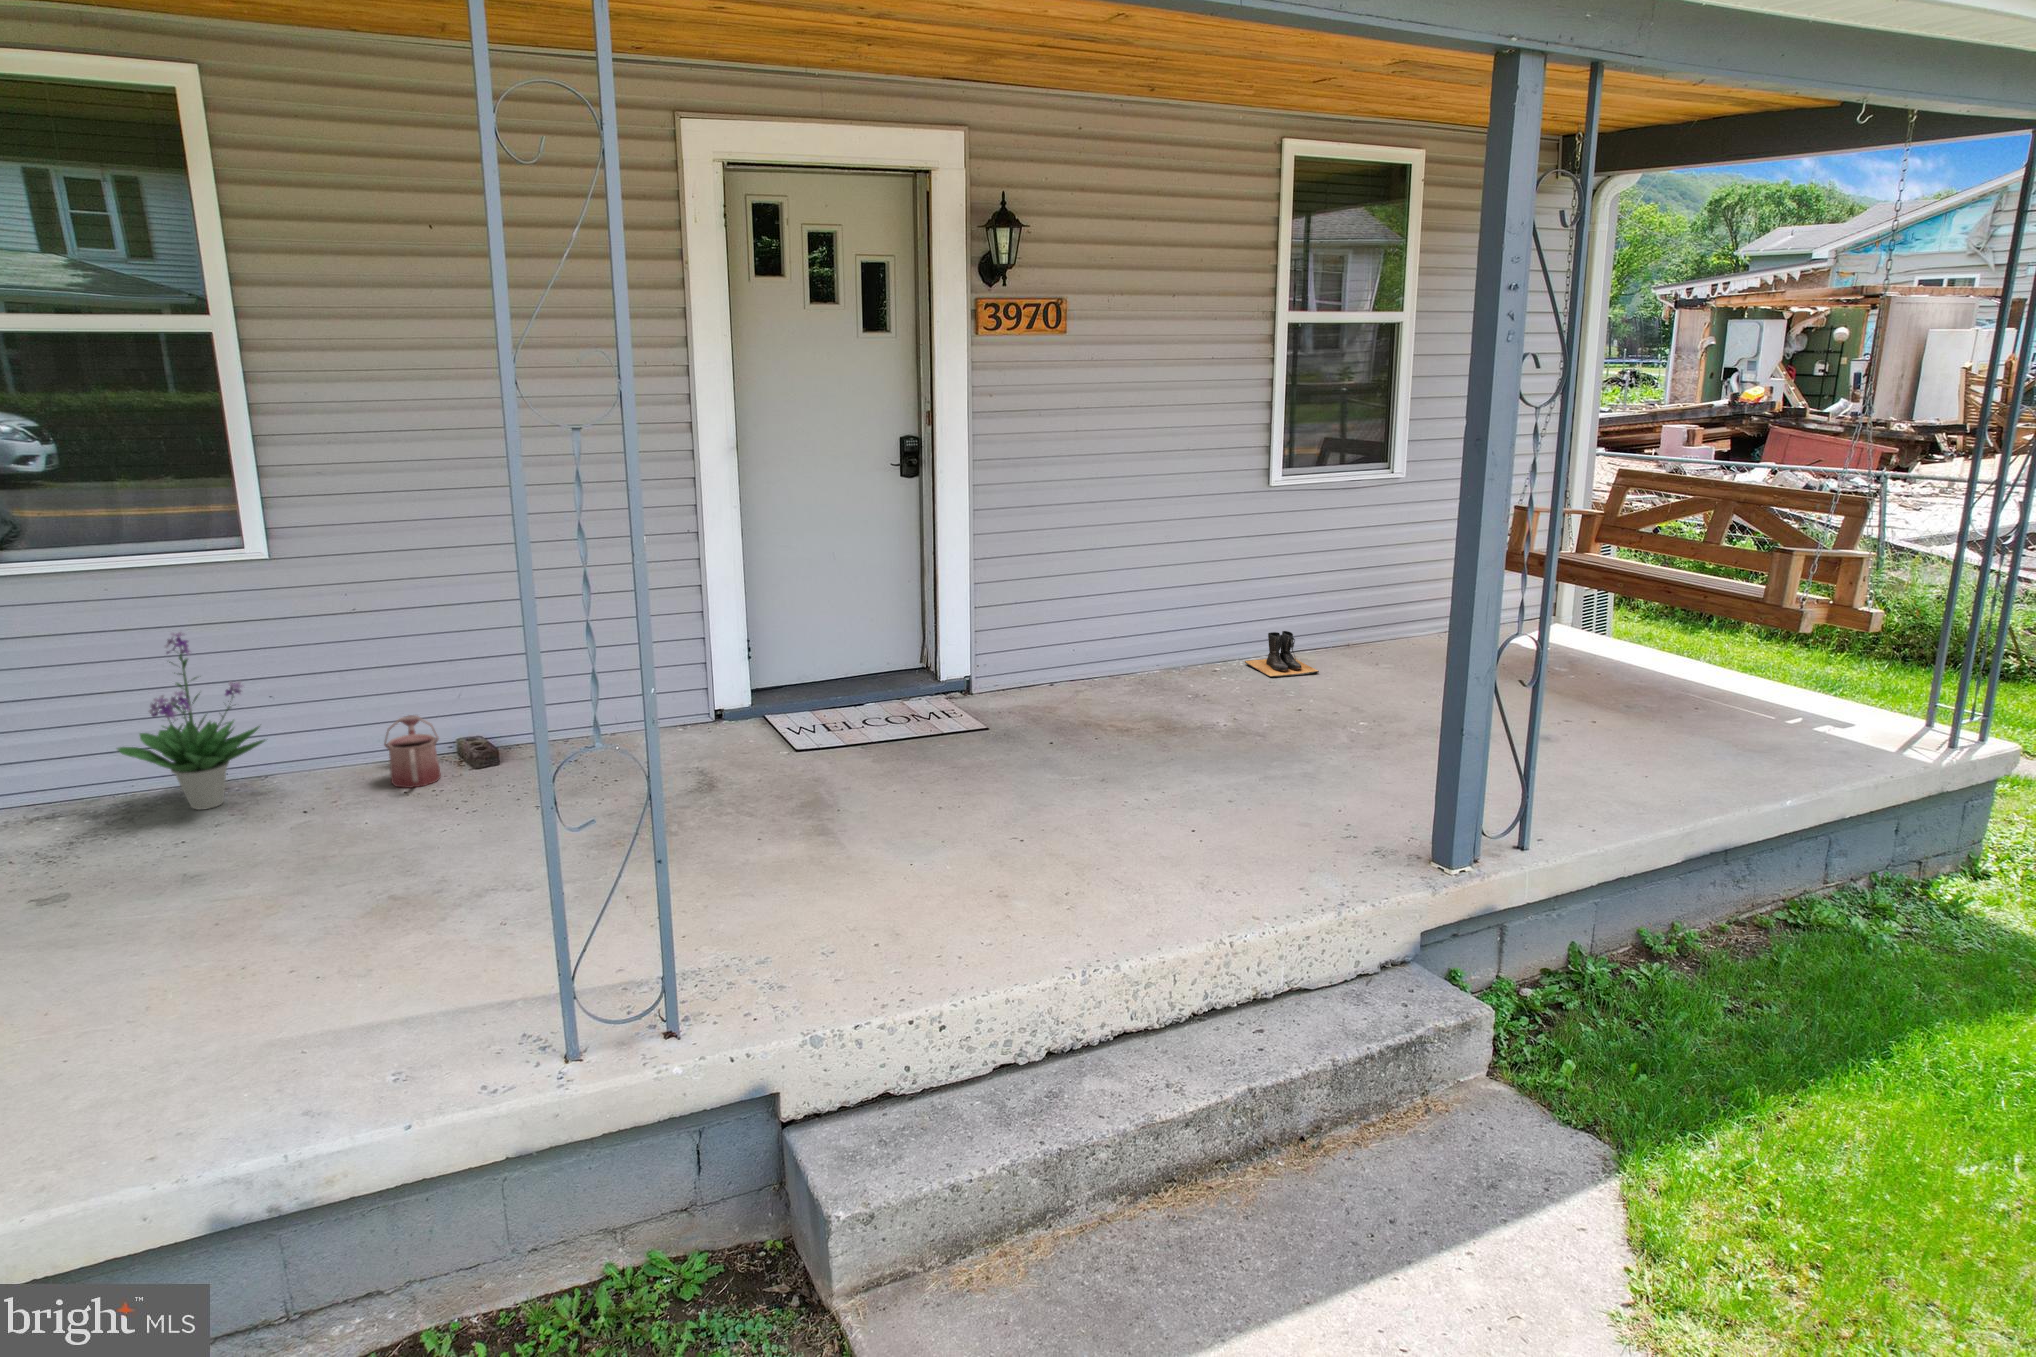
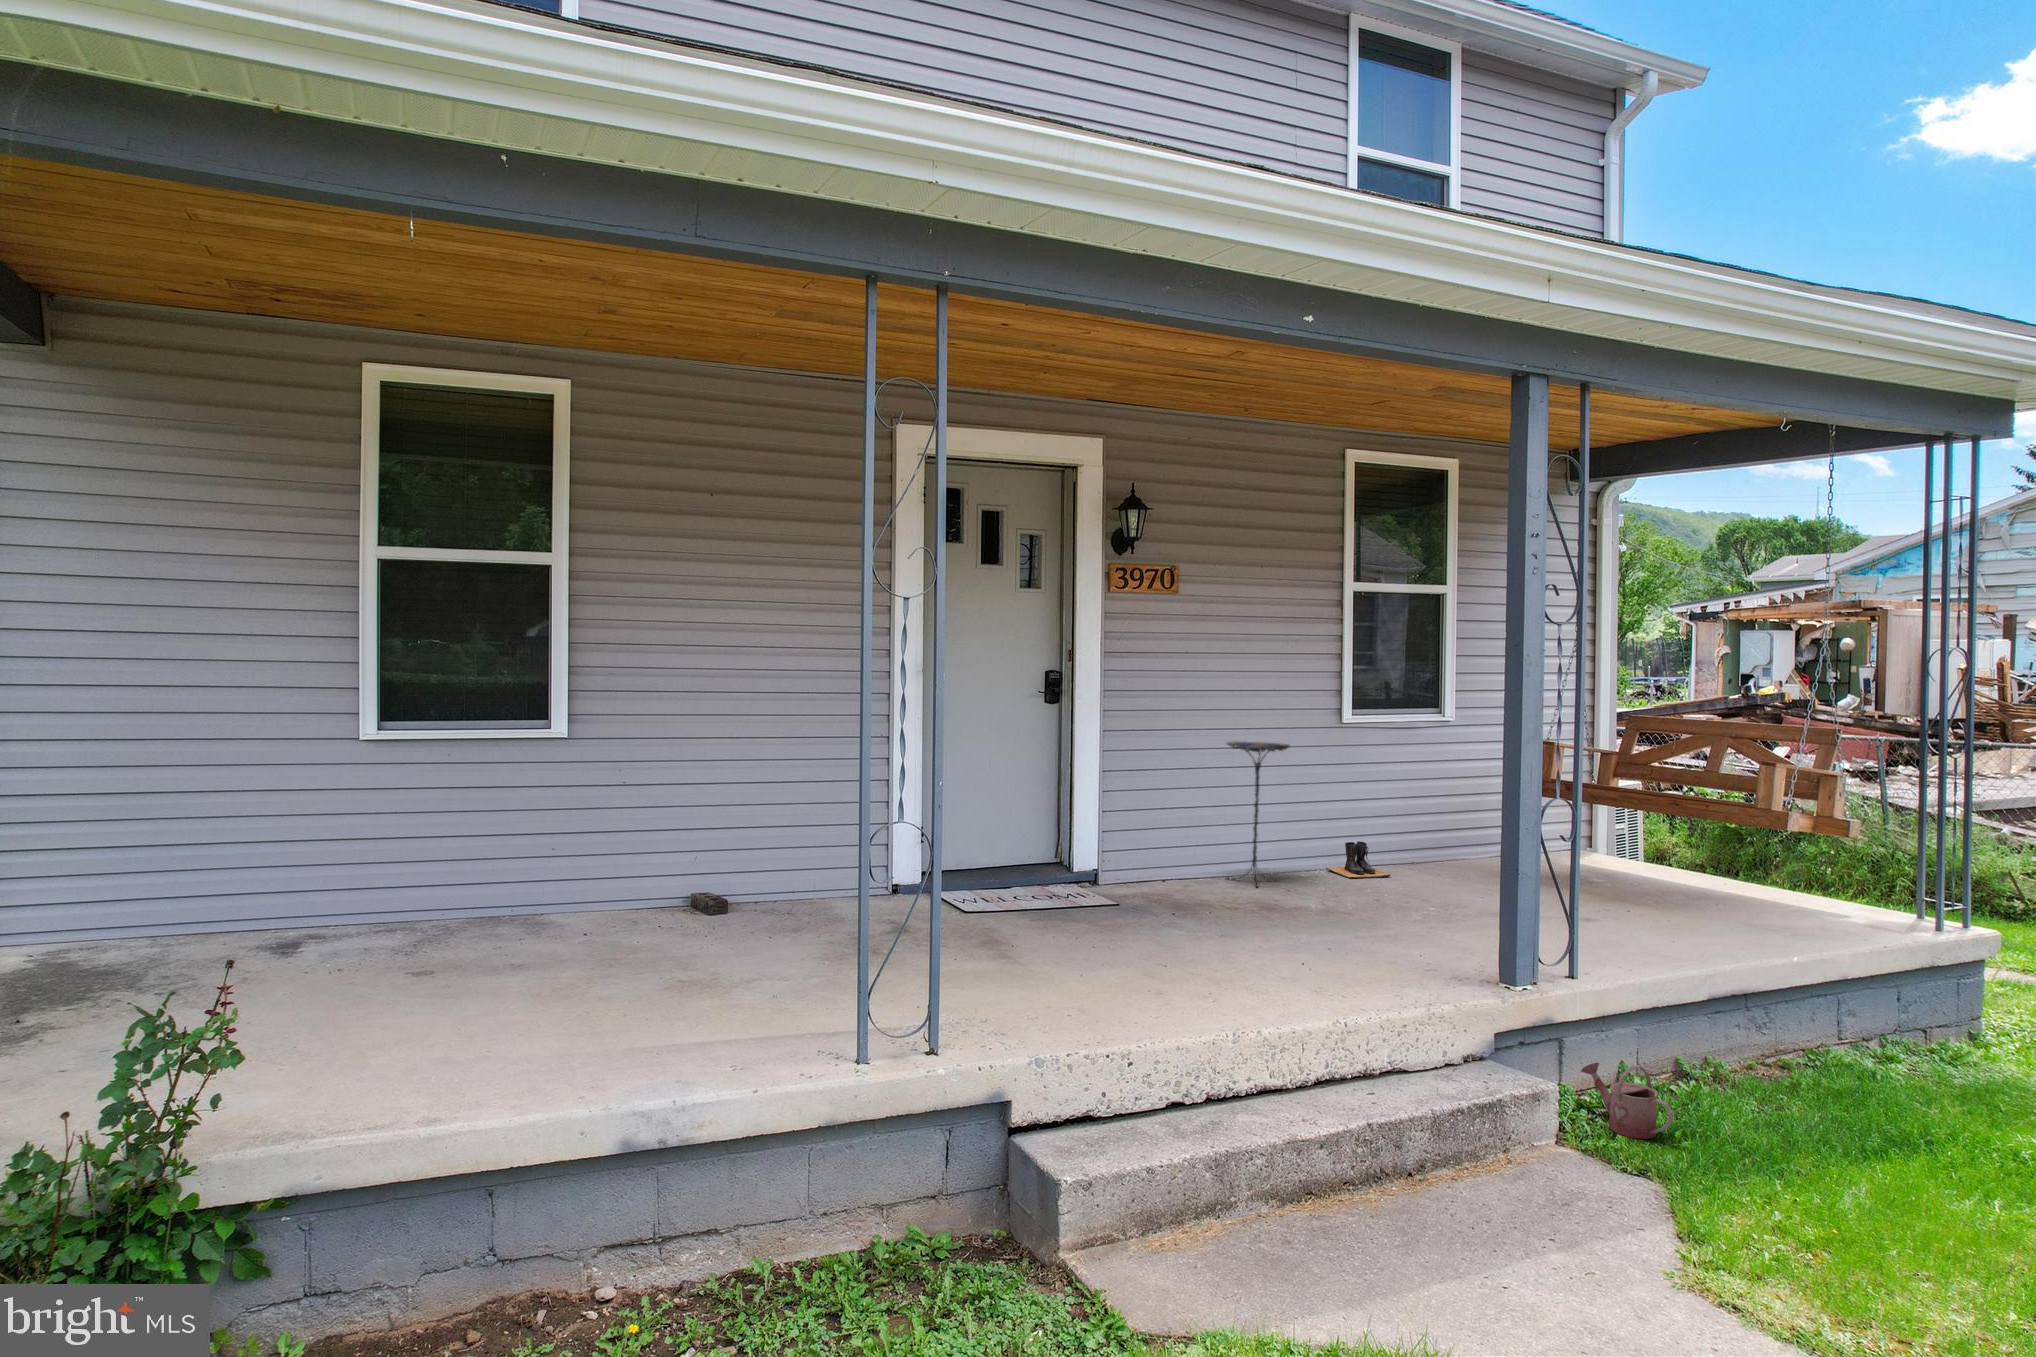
side table: none [1122,519,1204,696] -> present [1227,742,1289,880]
potted plant: present [117,632,265,810] -> none [457,790,570,931]
watering can: present [384,715,441,788] -> present [1581,1063,1673,1139]

